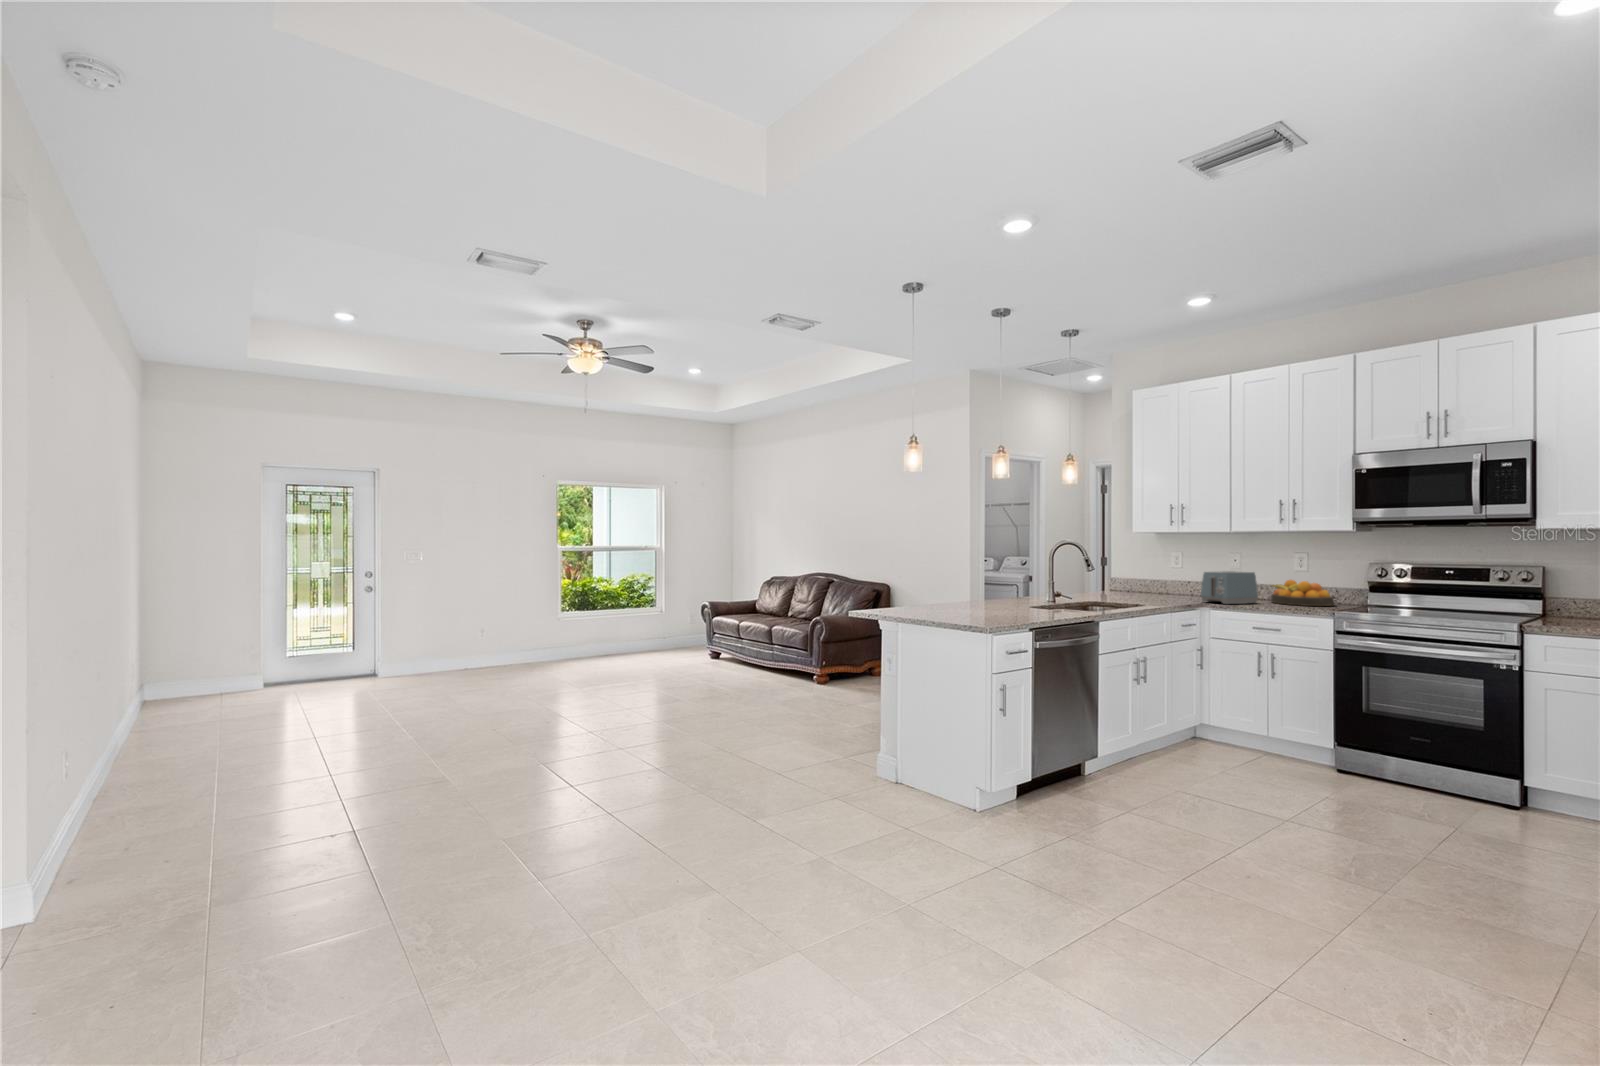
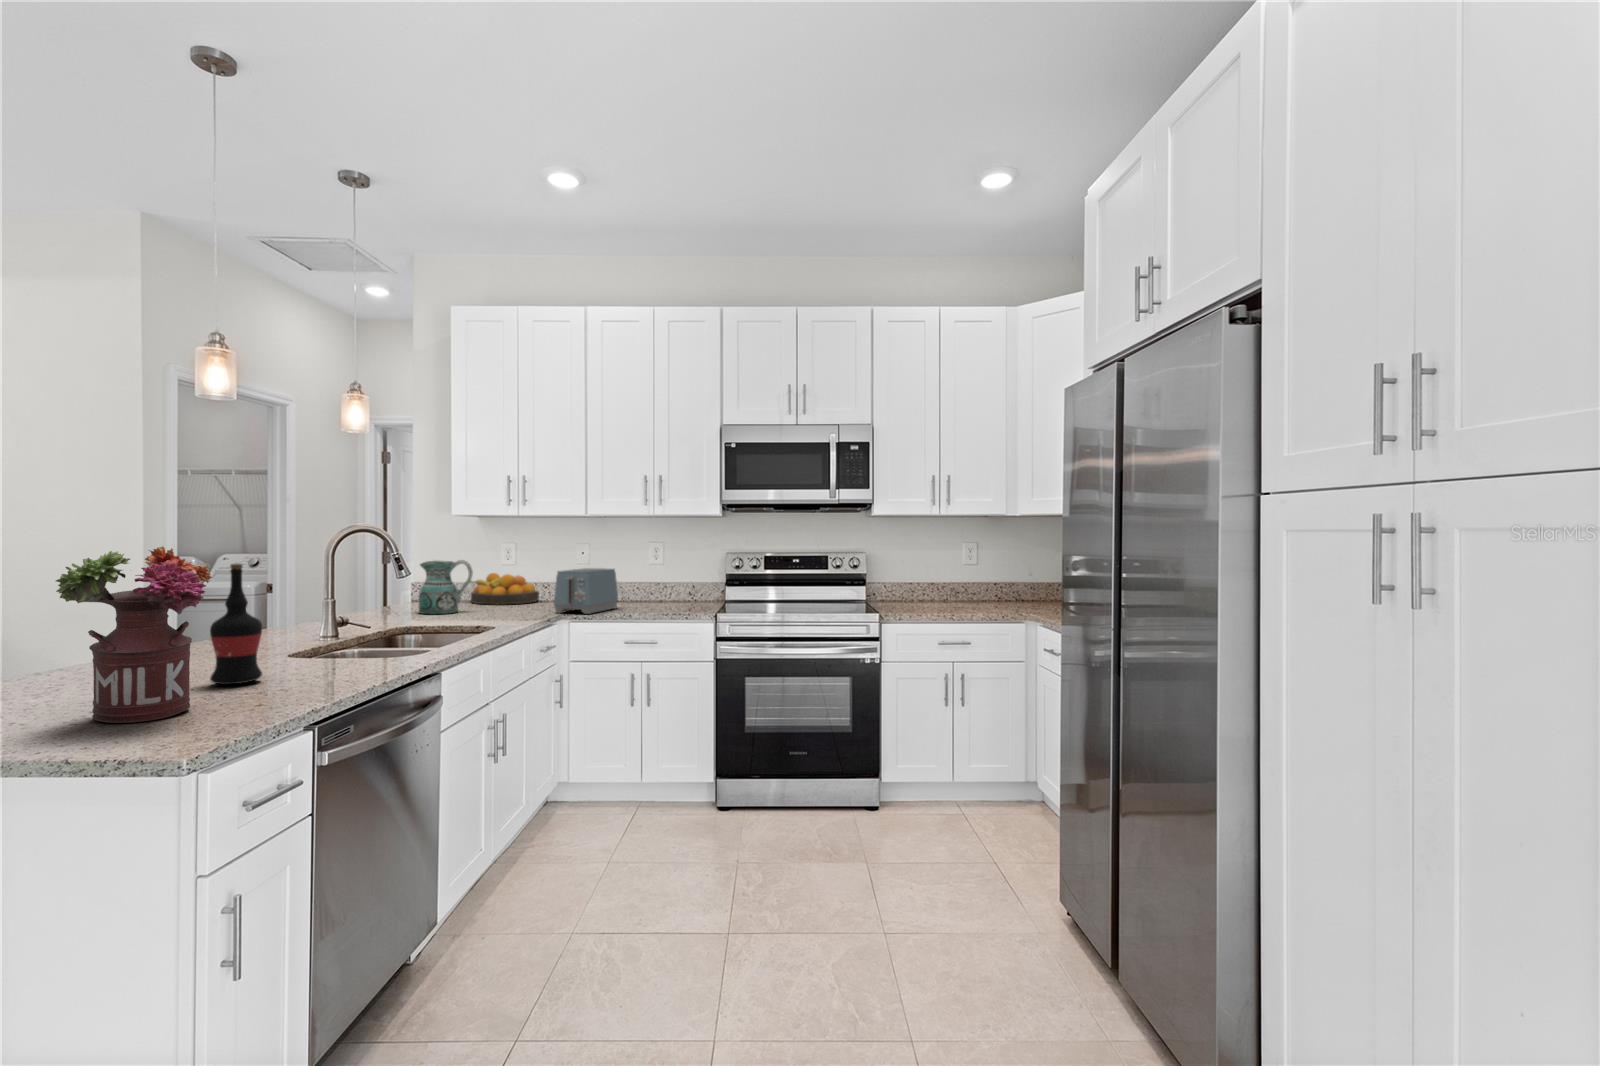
flower arrangement: none [948,548,997,617] -> present [56,546,212,723]
wine bottle: none [996,556,1016,611] -> present [210,563,262,685]
ceramic pitcher: none [1109,562,1144,597] -> present [419,560,473,614]
fruit bowl: present [1271,580,1334,606] -> present [470,573,539,604]

